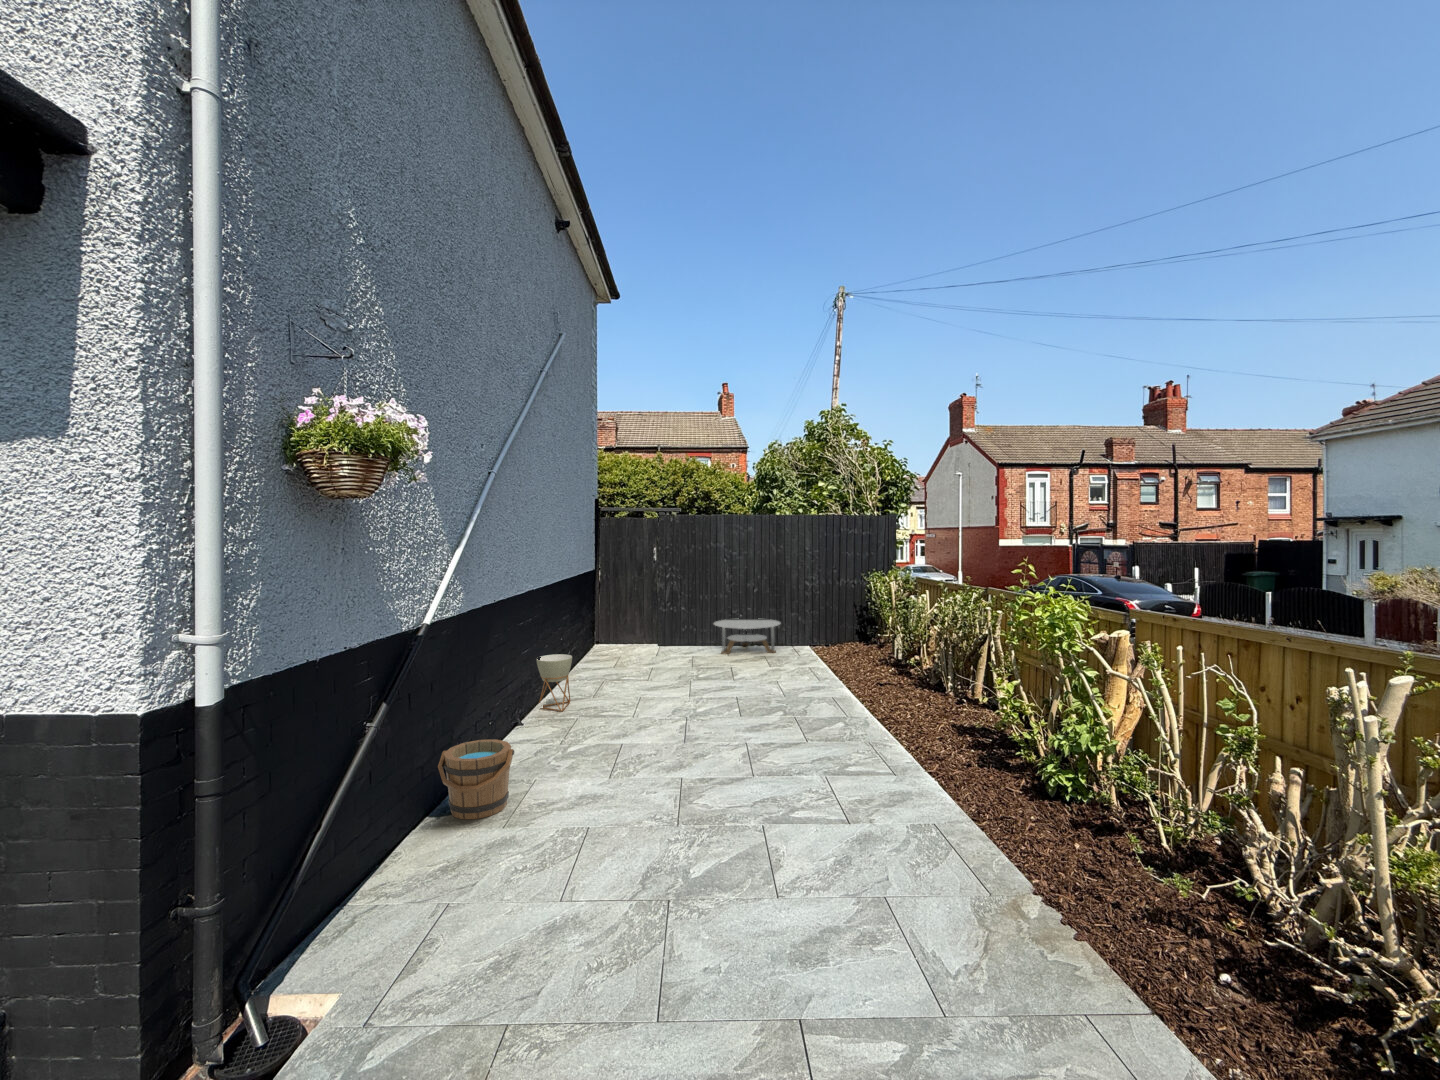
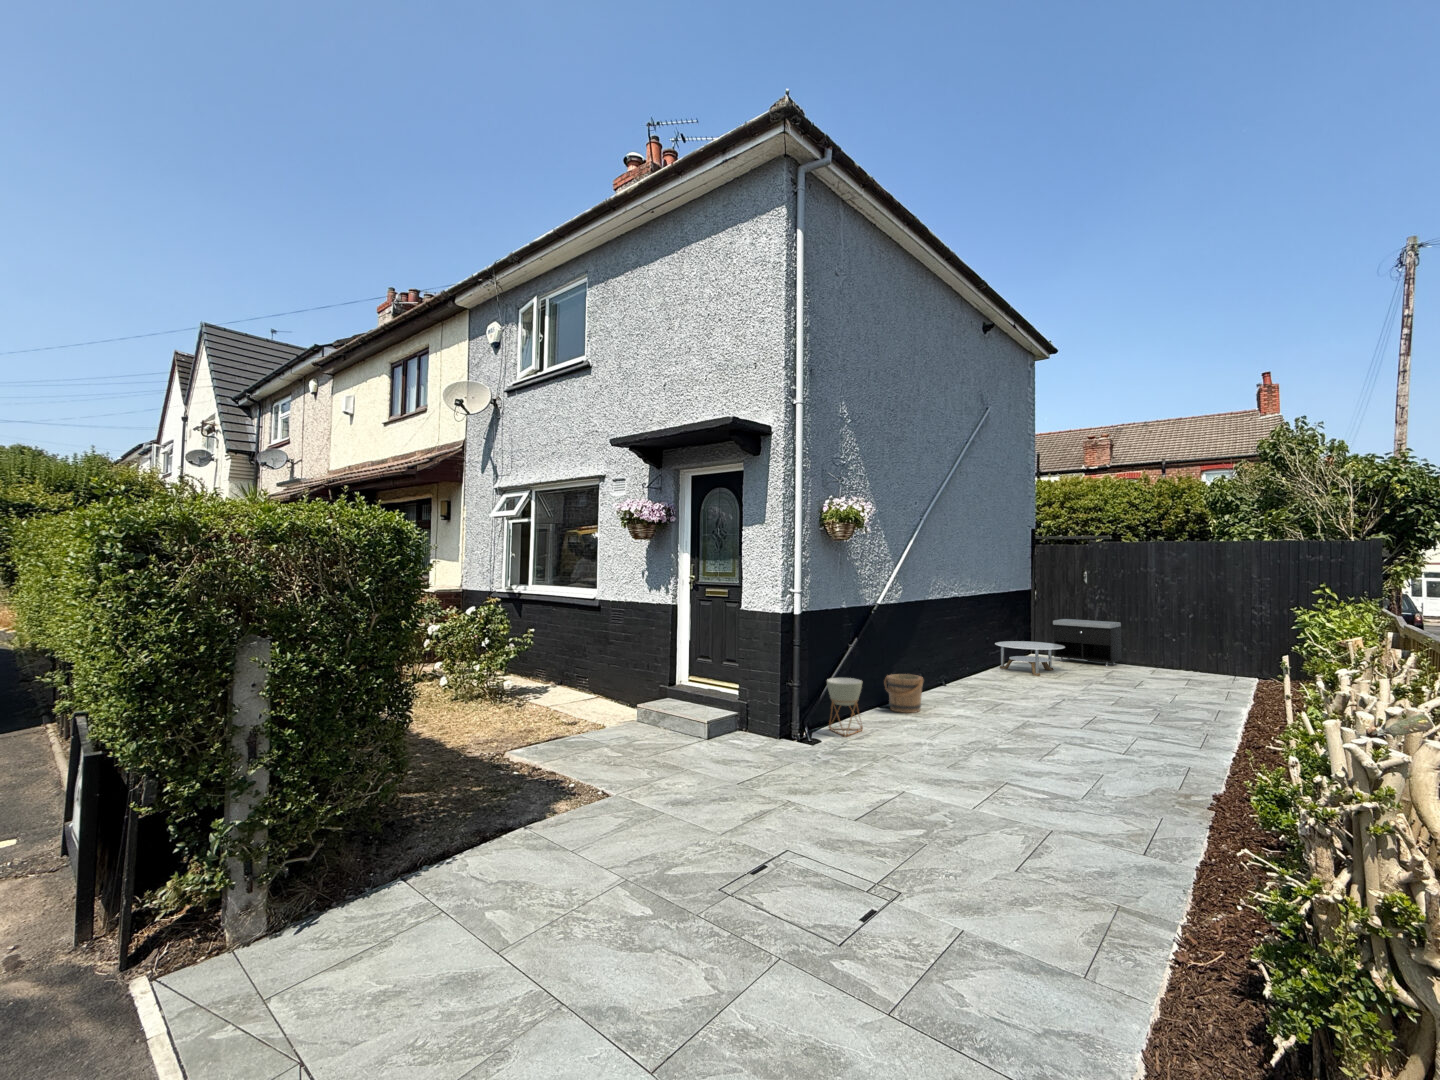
storage bench: none [623,601,688,651] -> present [1053,619,1122,666]
round table: present [714,620,781,654] -> present [995,641,1065,676]
planter: present [537,654,572,712] -> present [827,678,863,736]

